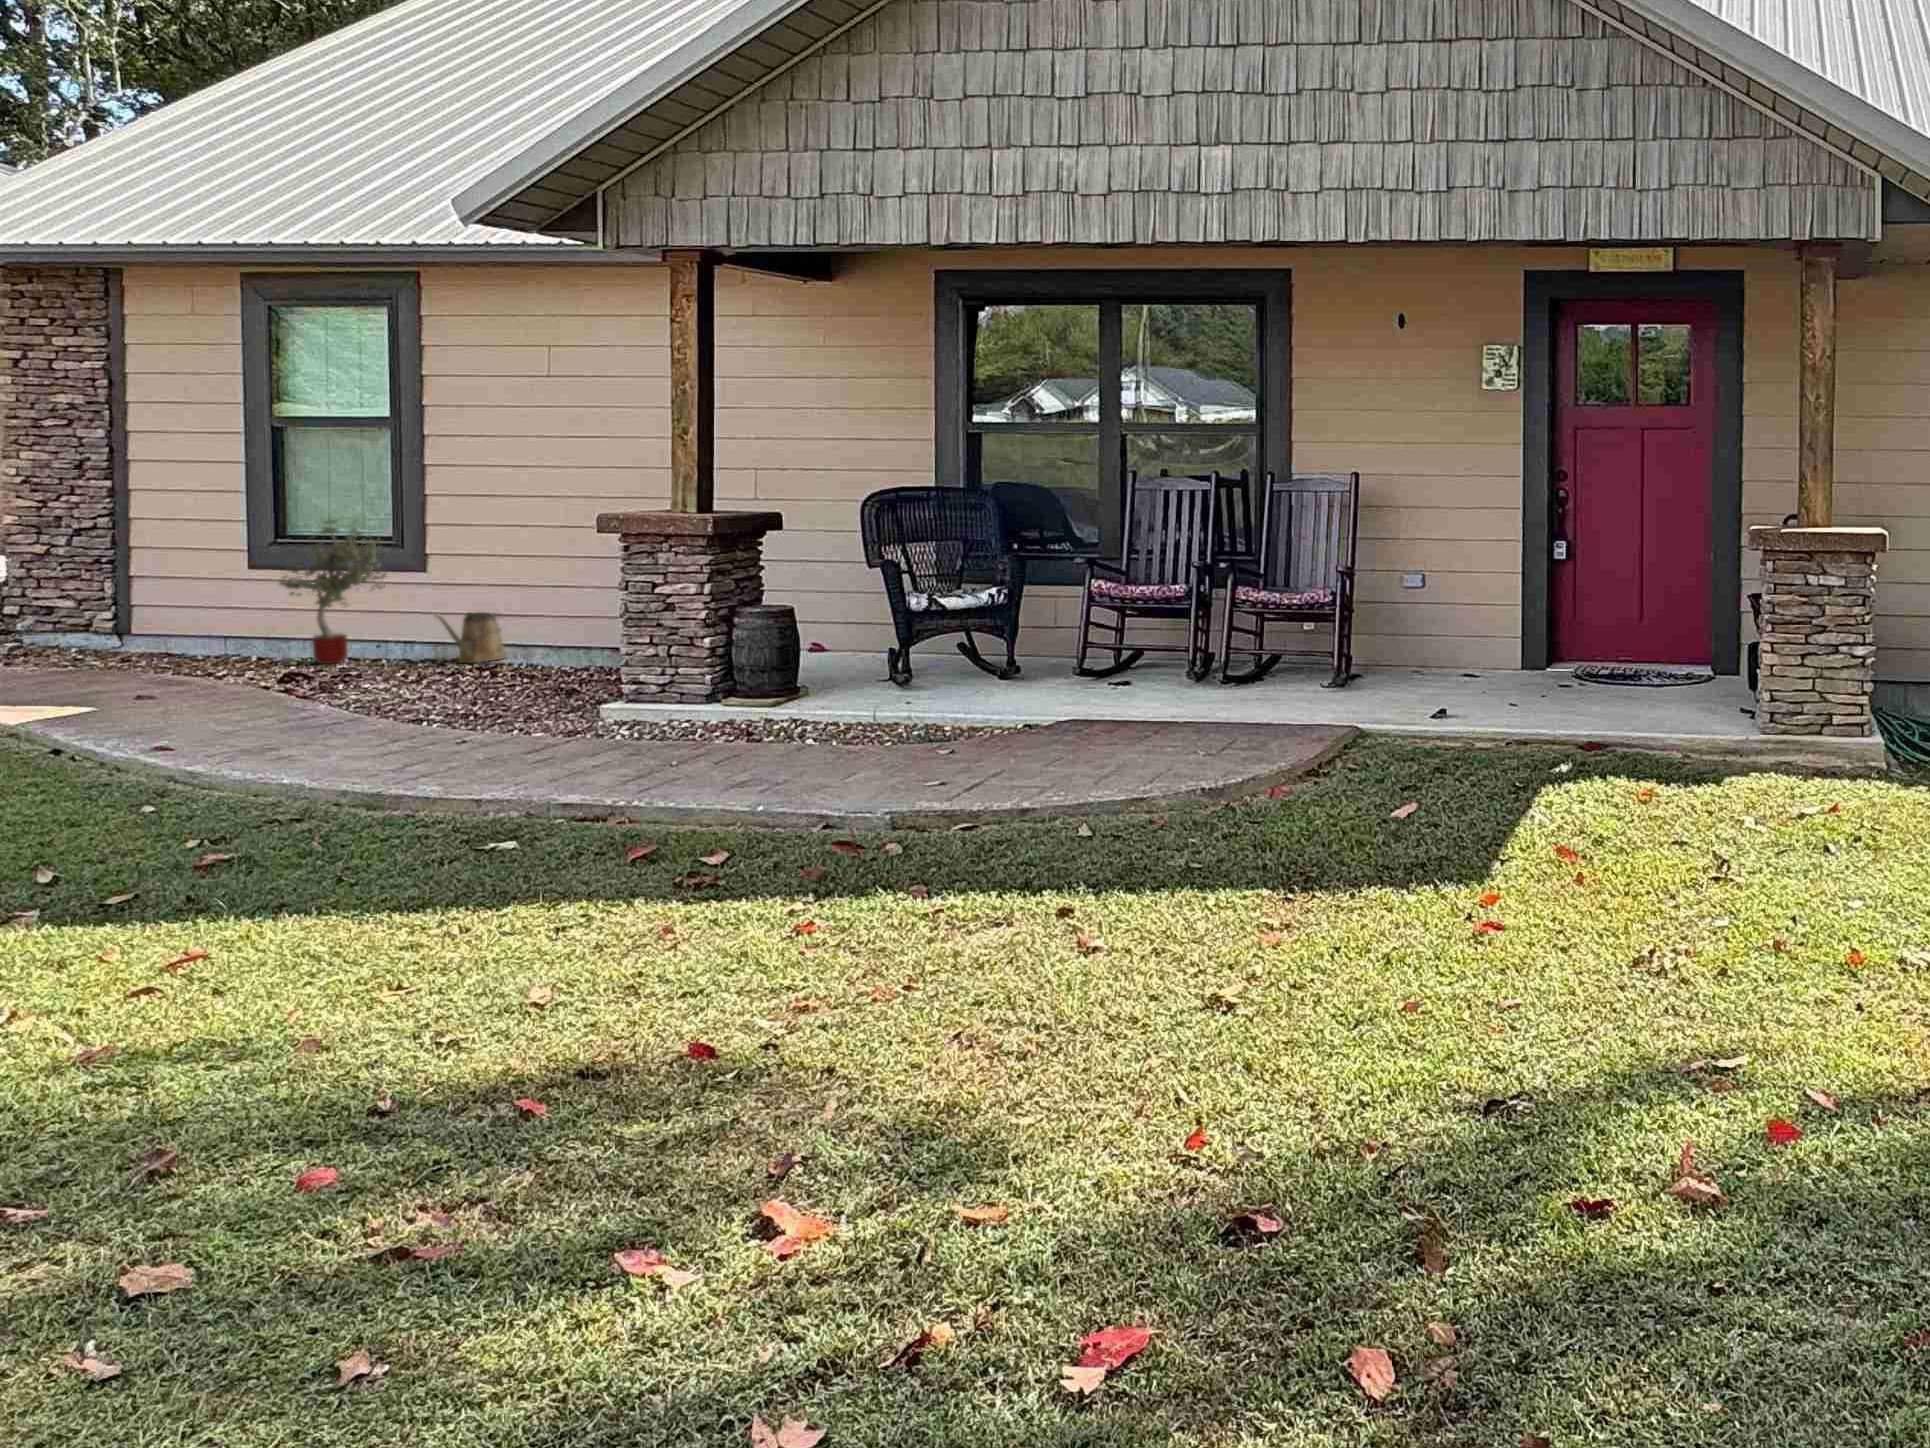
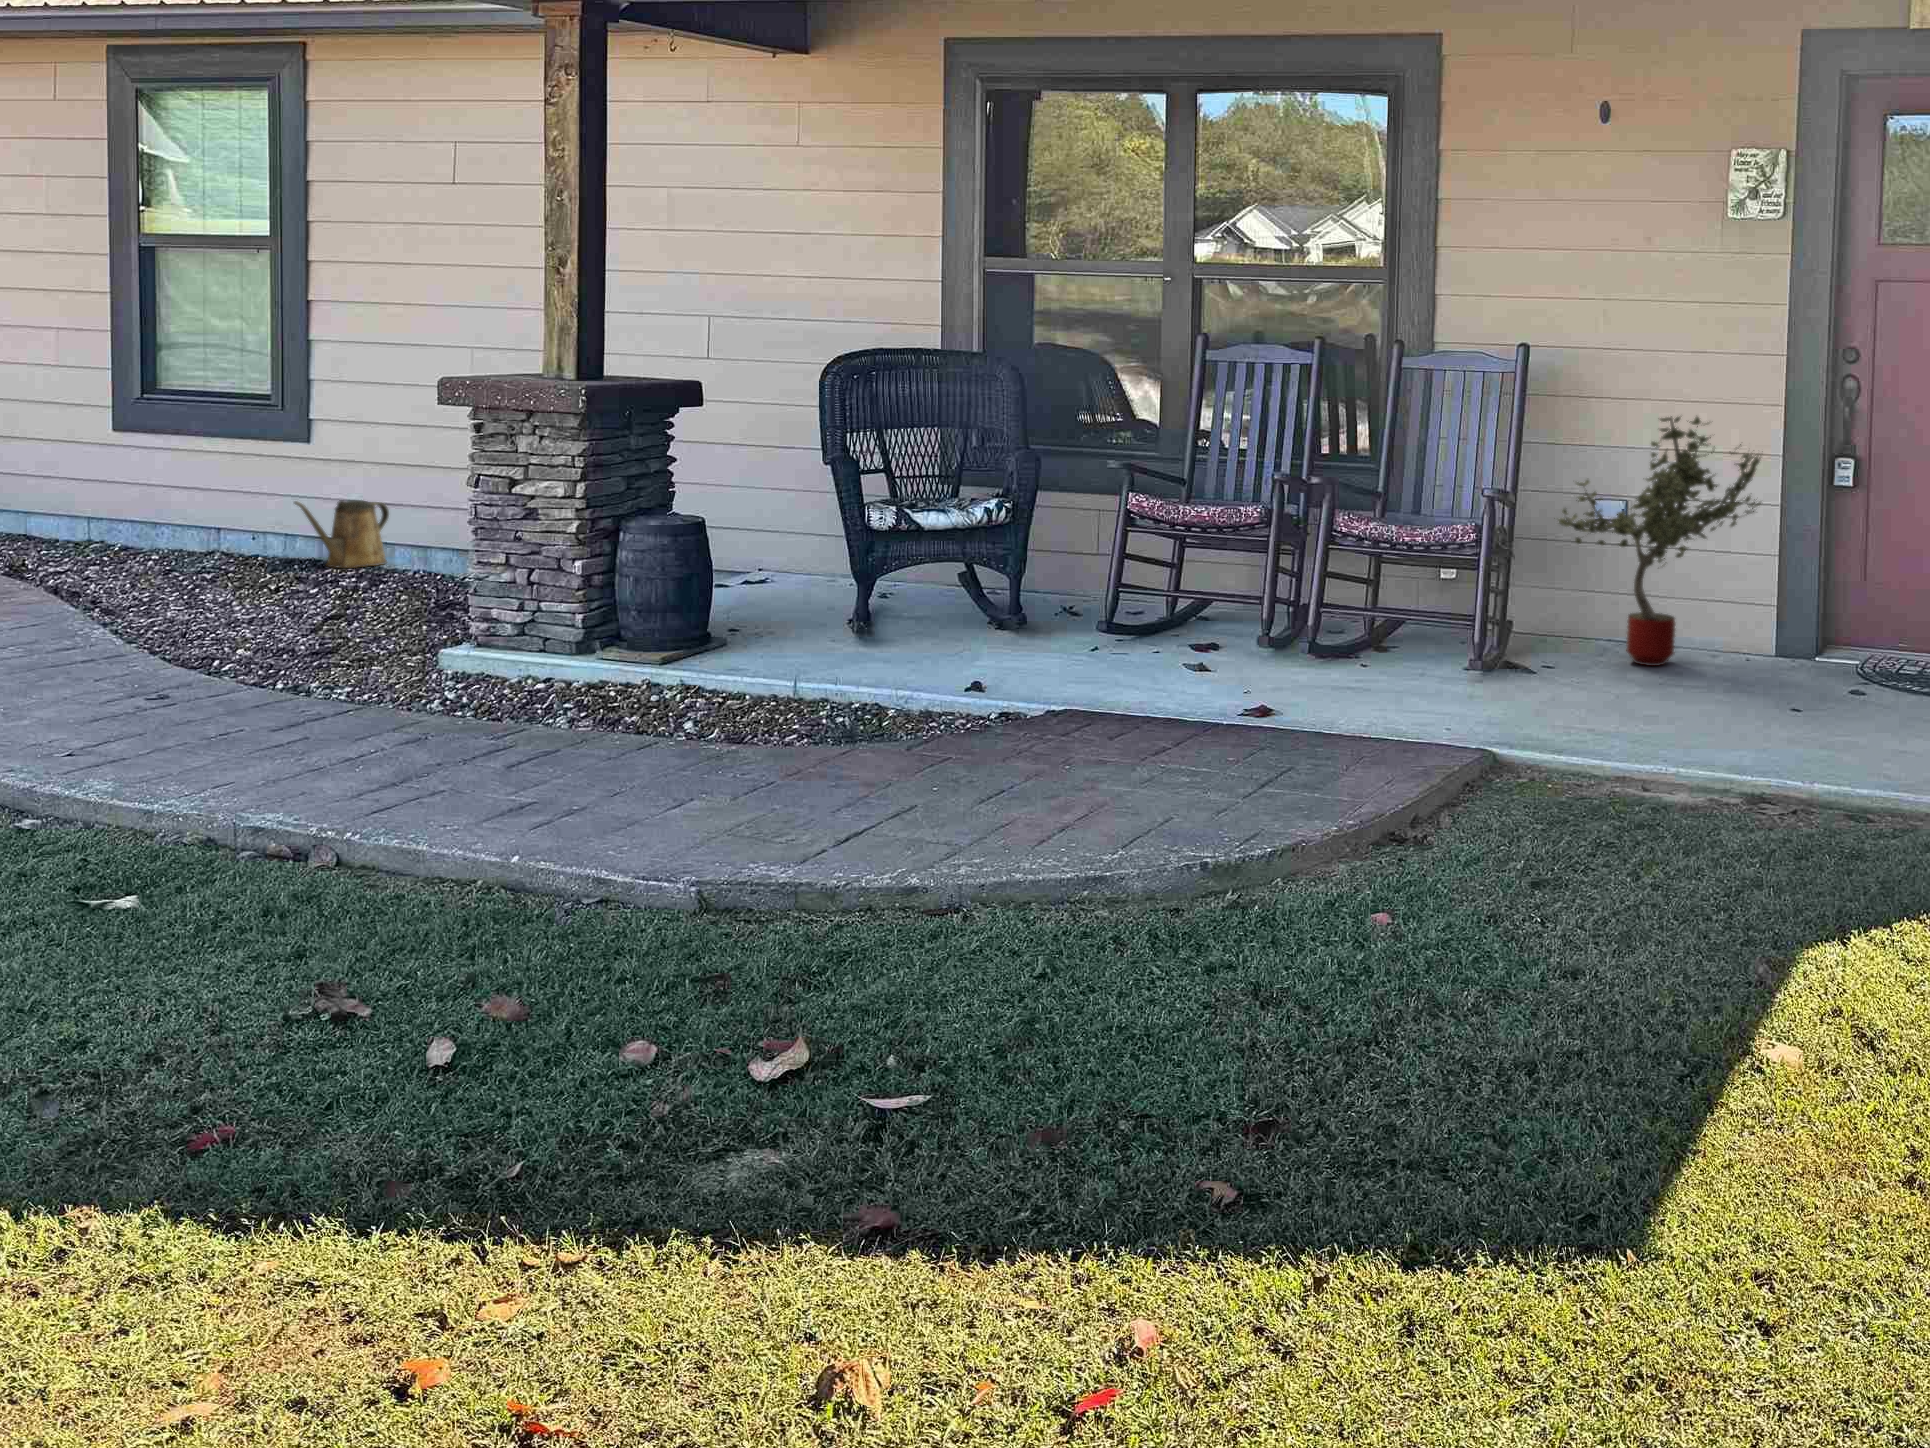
potted tree: present [280,520,386,664] -> present [1559,416,1761,666]

